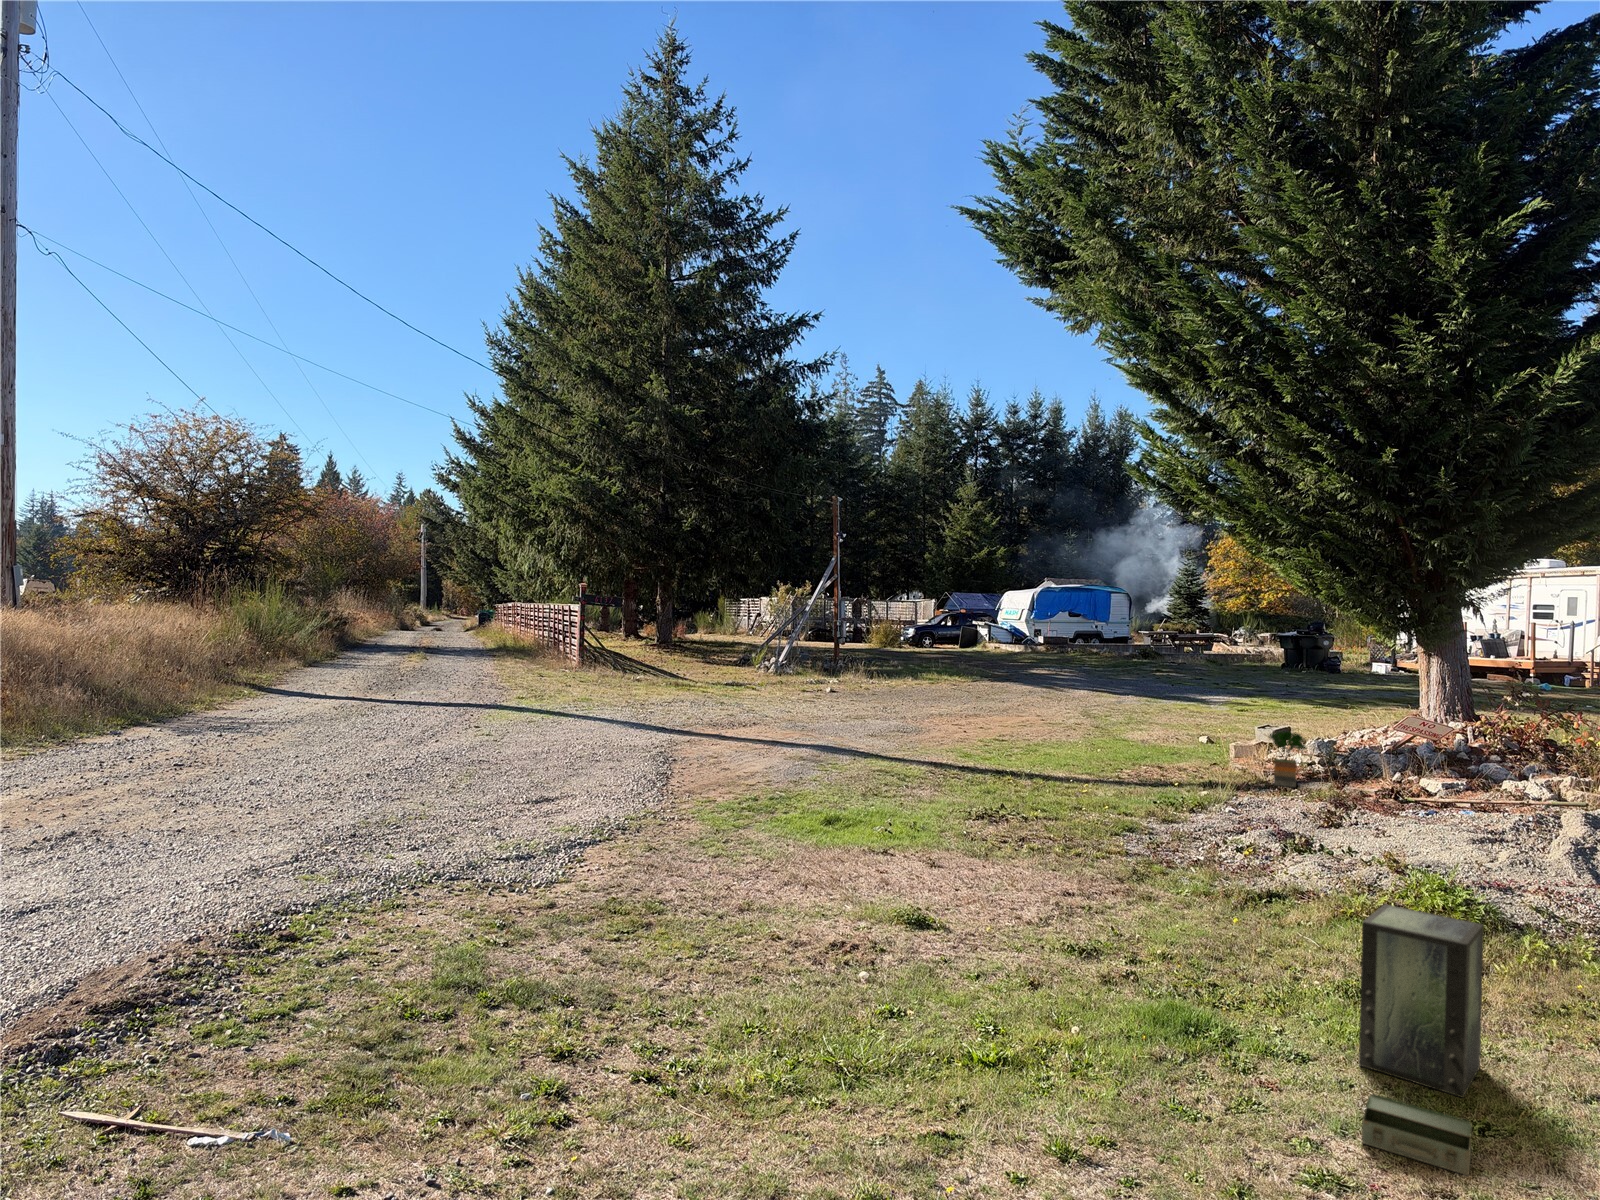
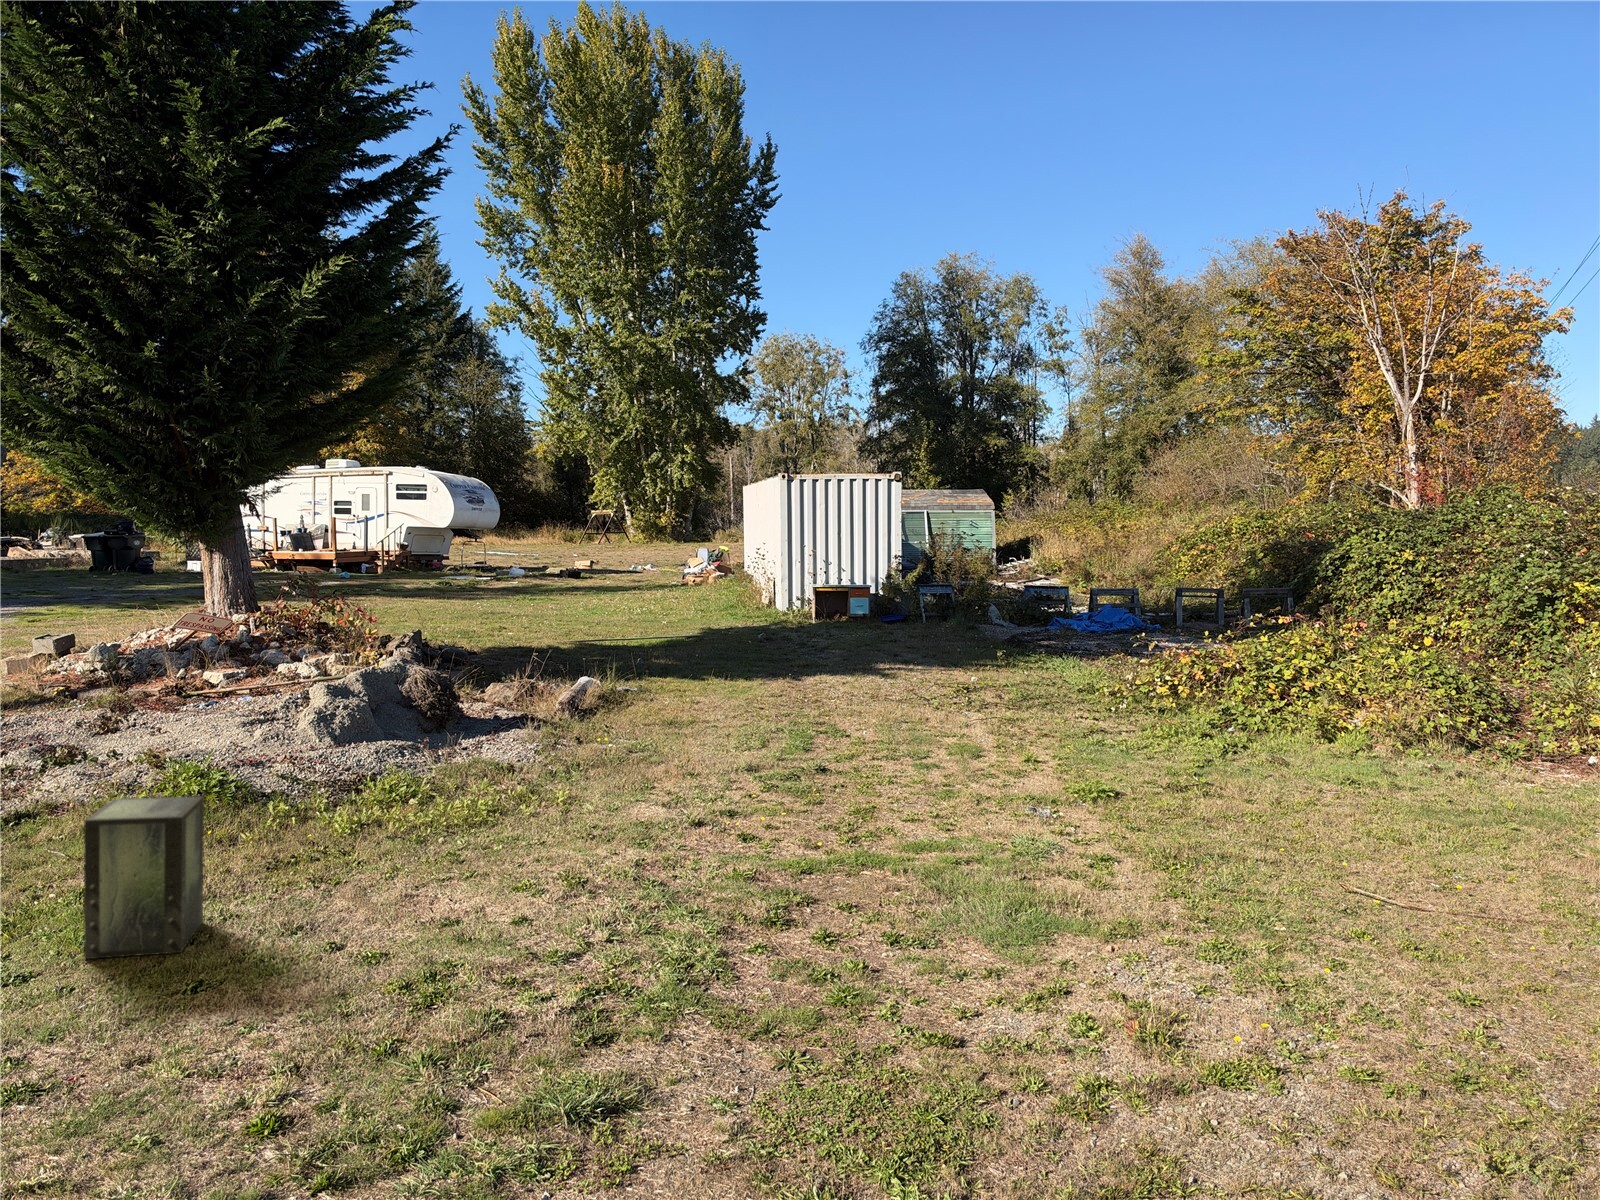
potted tree: present [1268,731,1306,787] -> none [36,637,87,700]
toolbox: present [1362,1094,1472,1175] -> none [72,969,179,1028]

